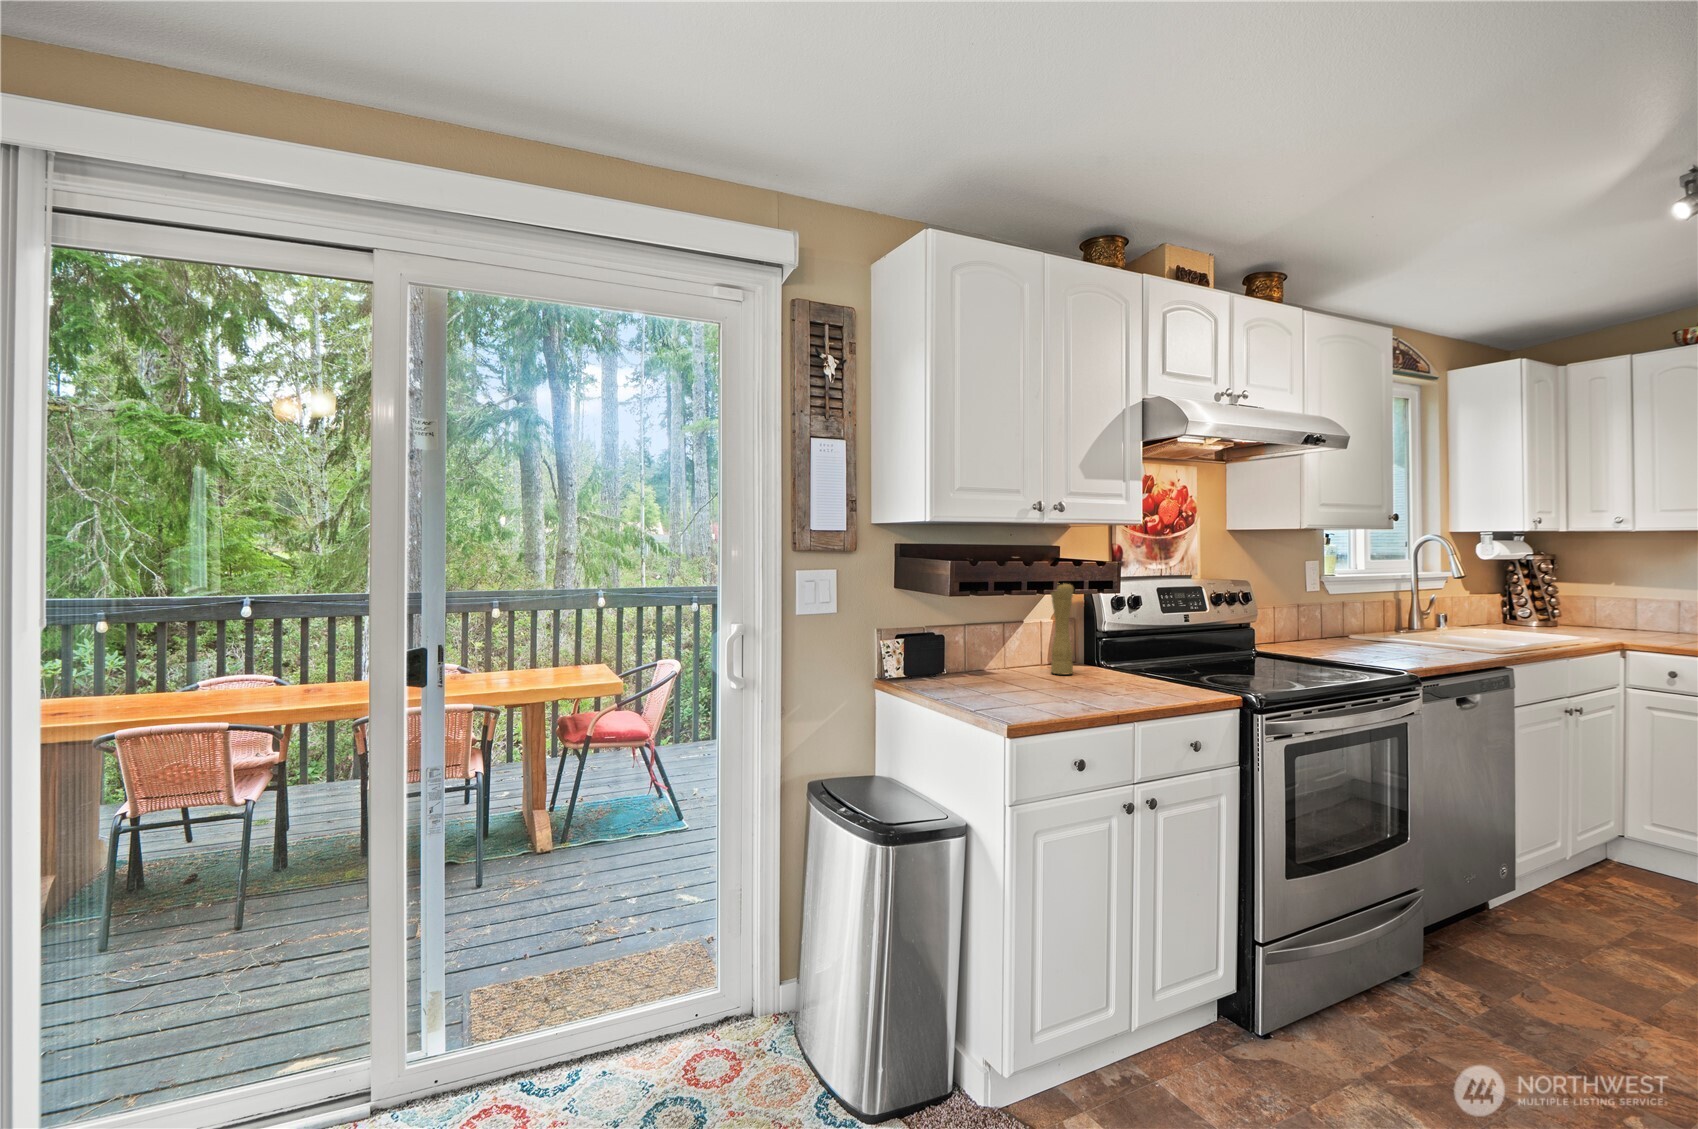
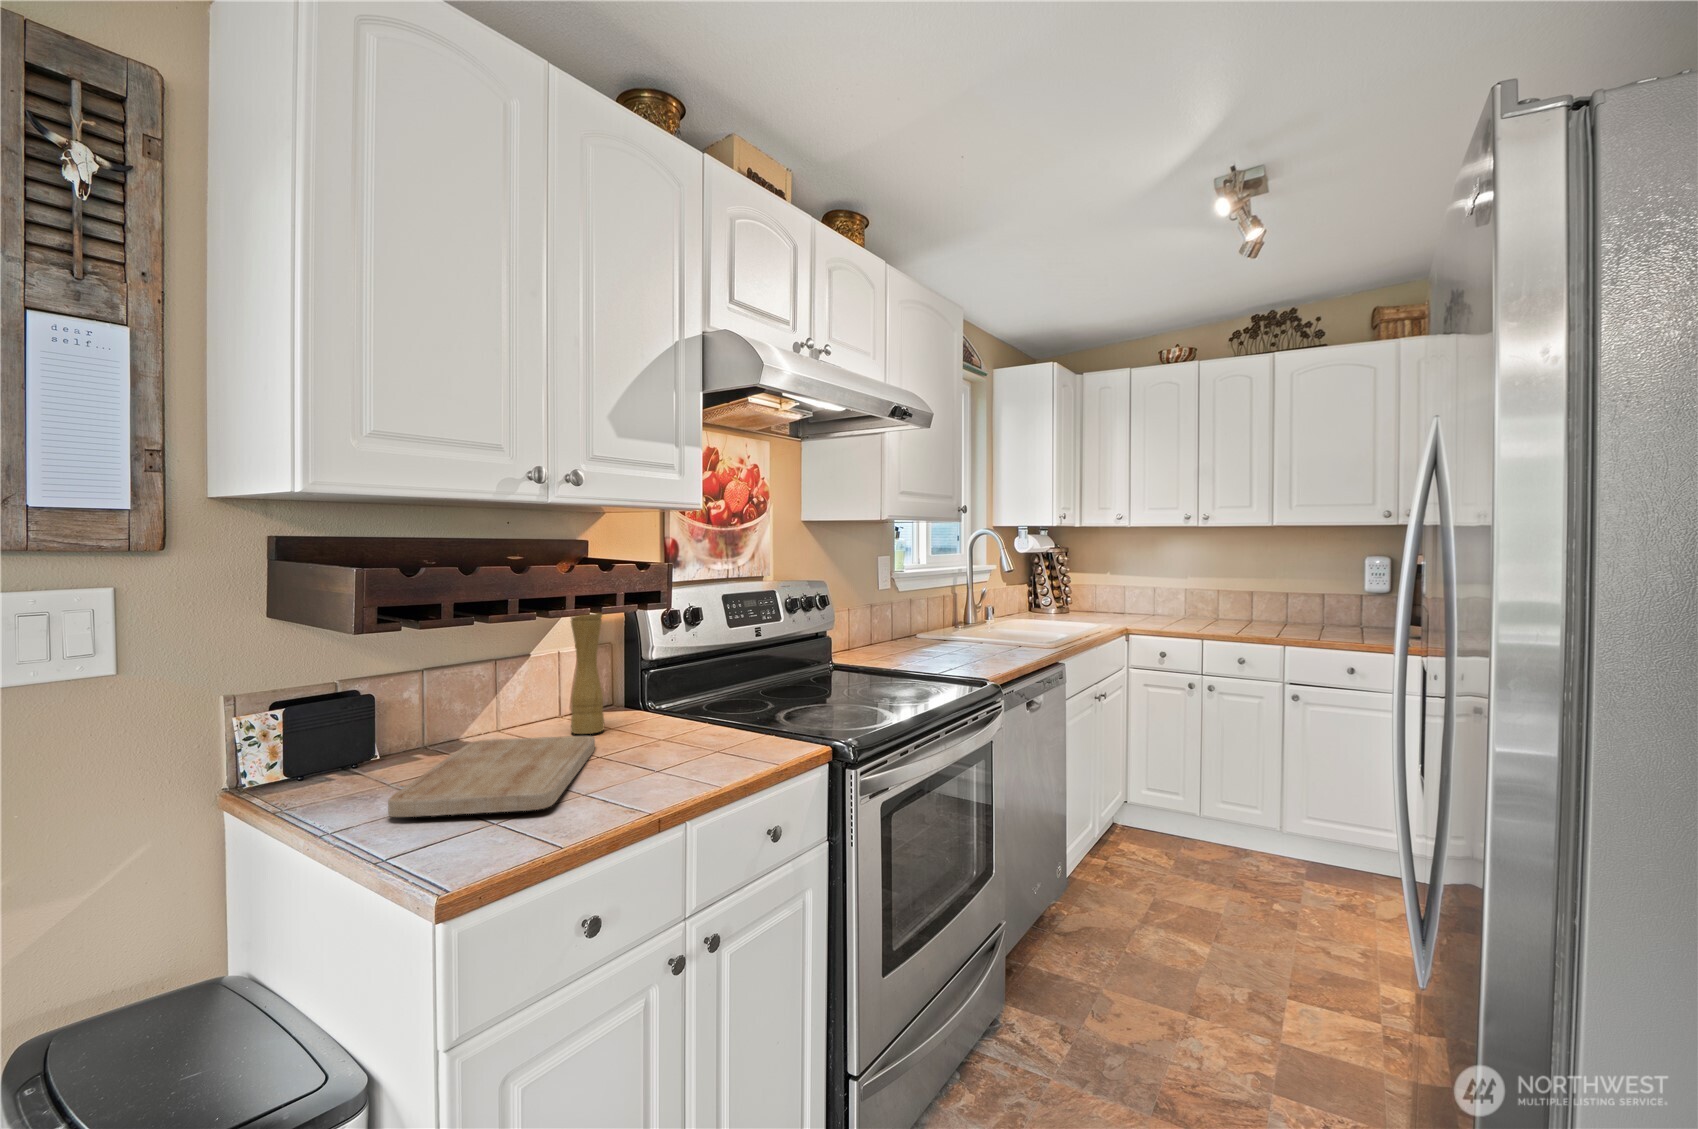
cutting board: none [967,670,1070,701] -> present [388,736,595,817]

